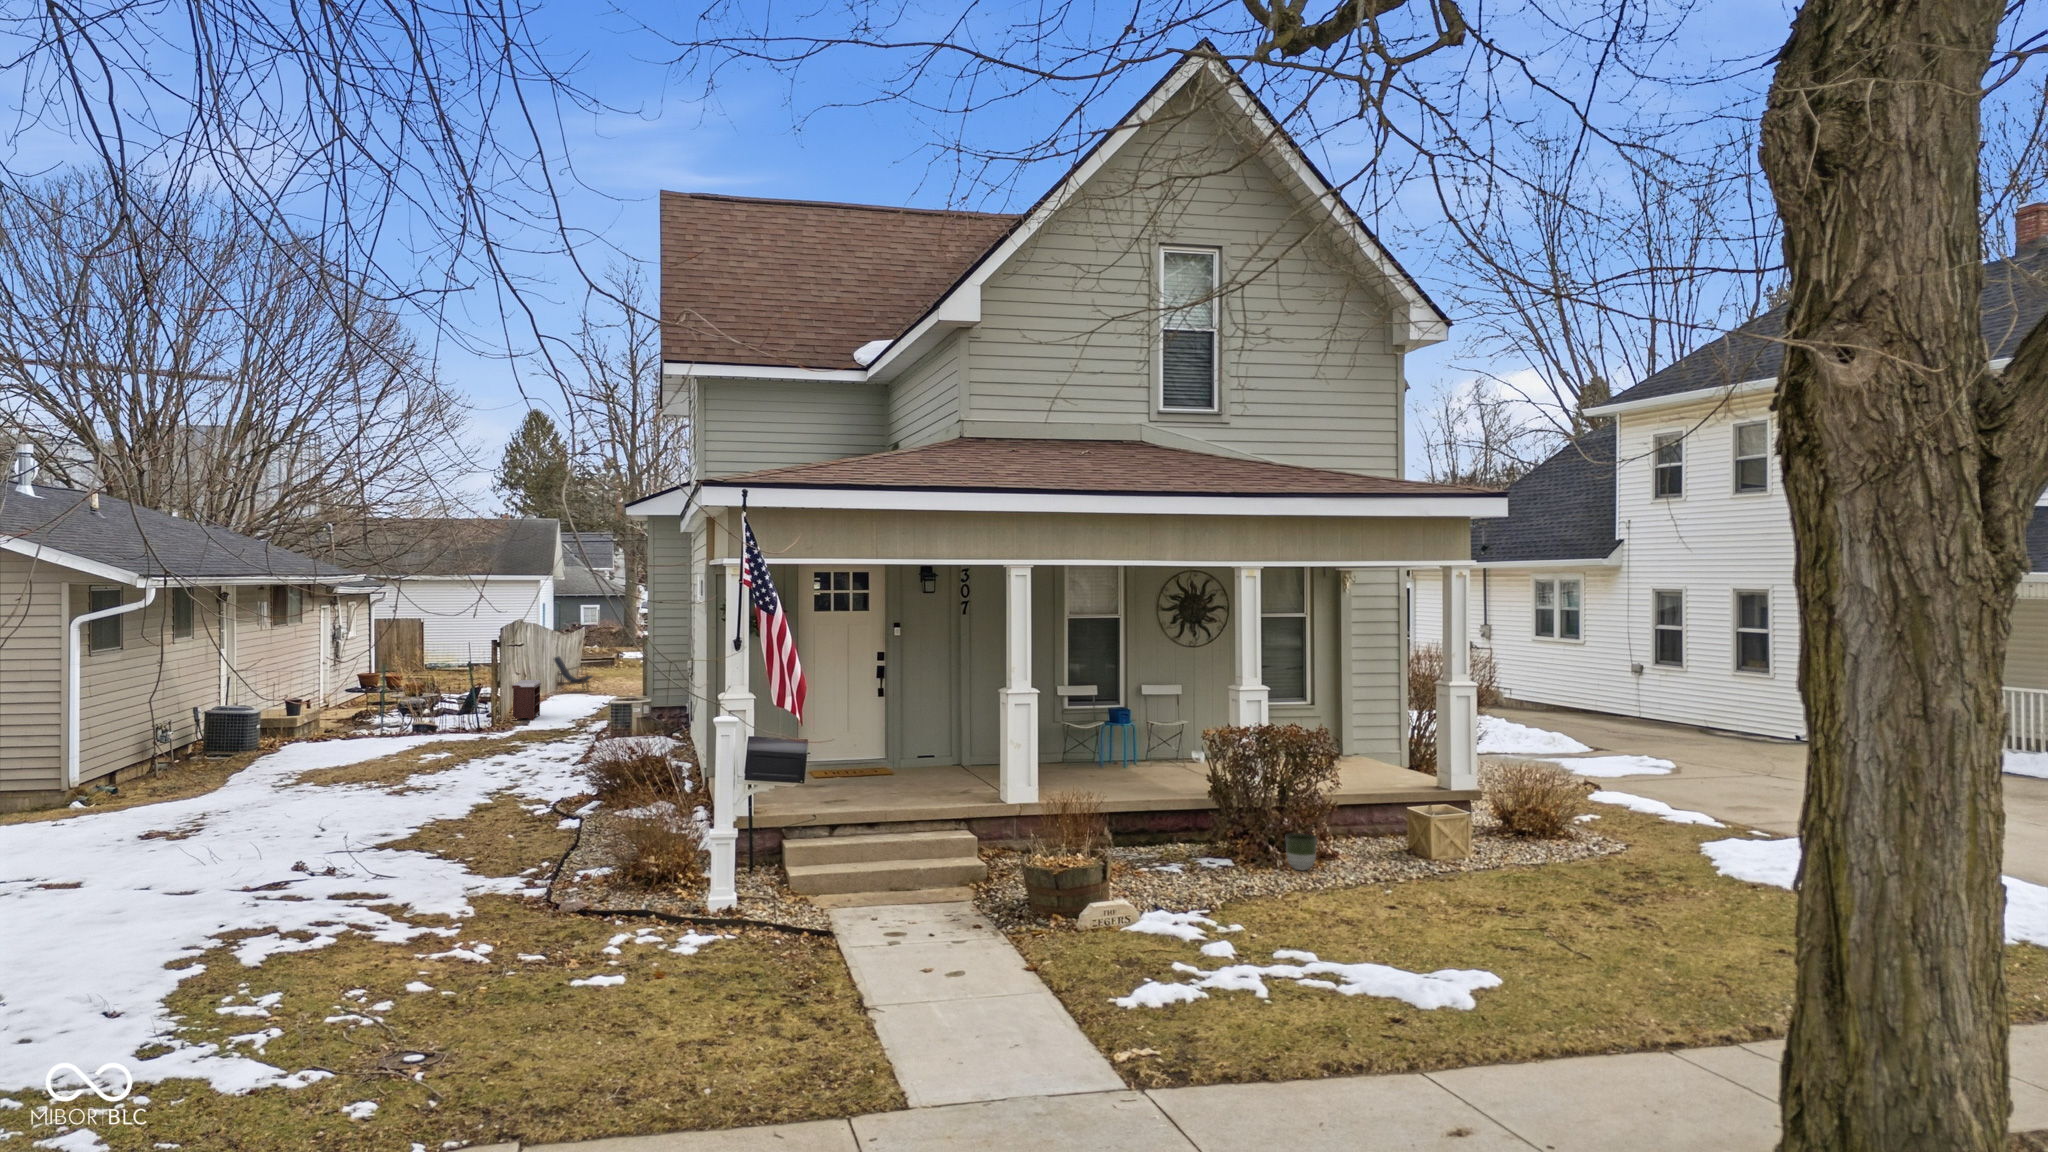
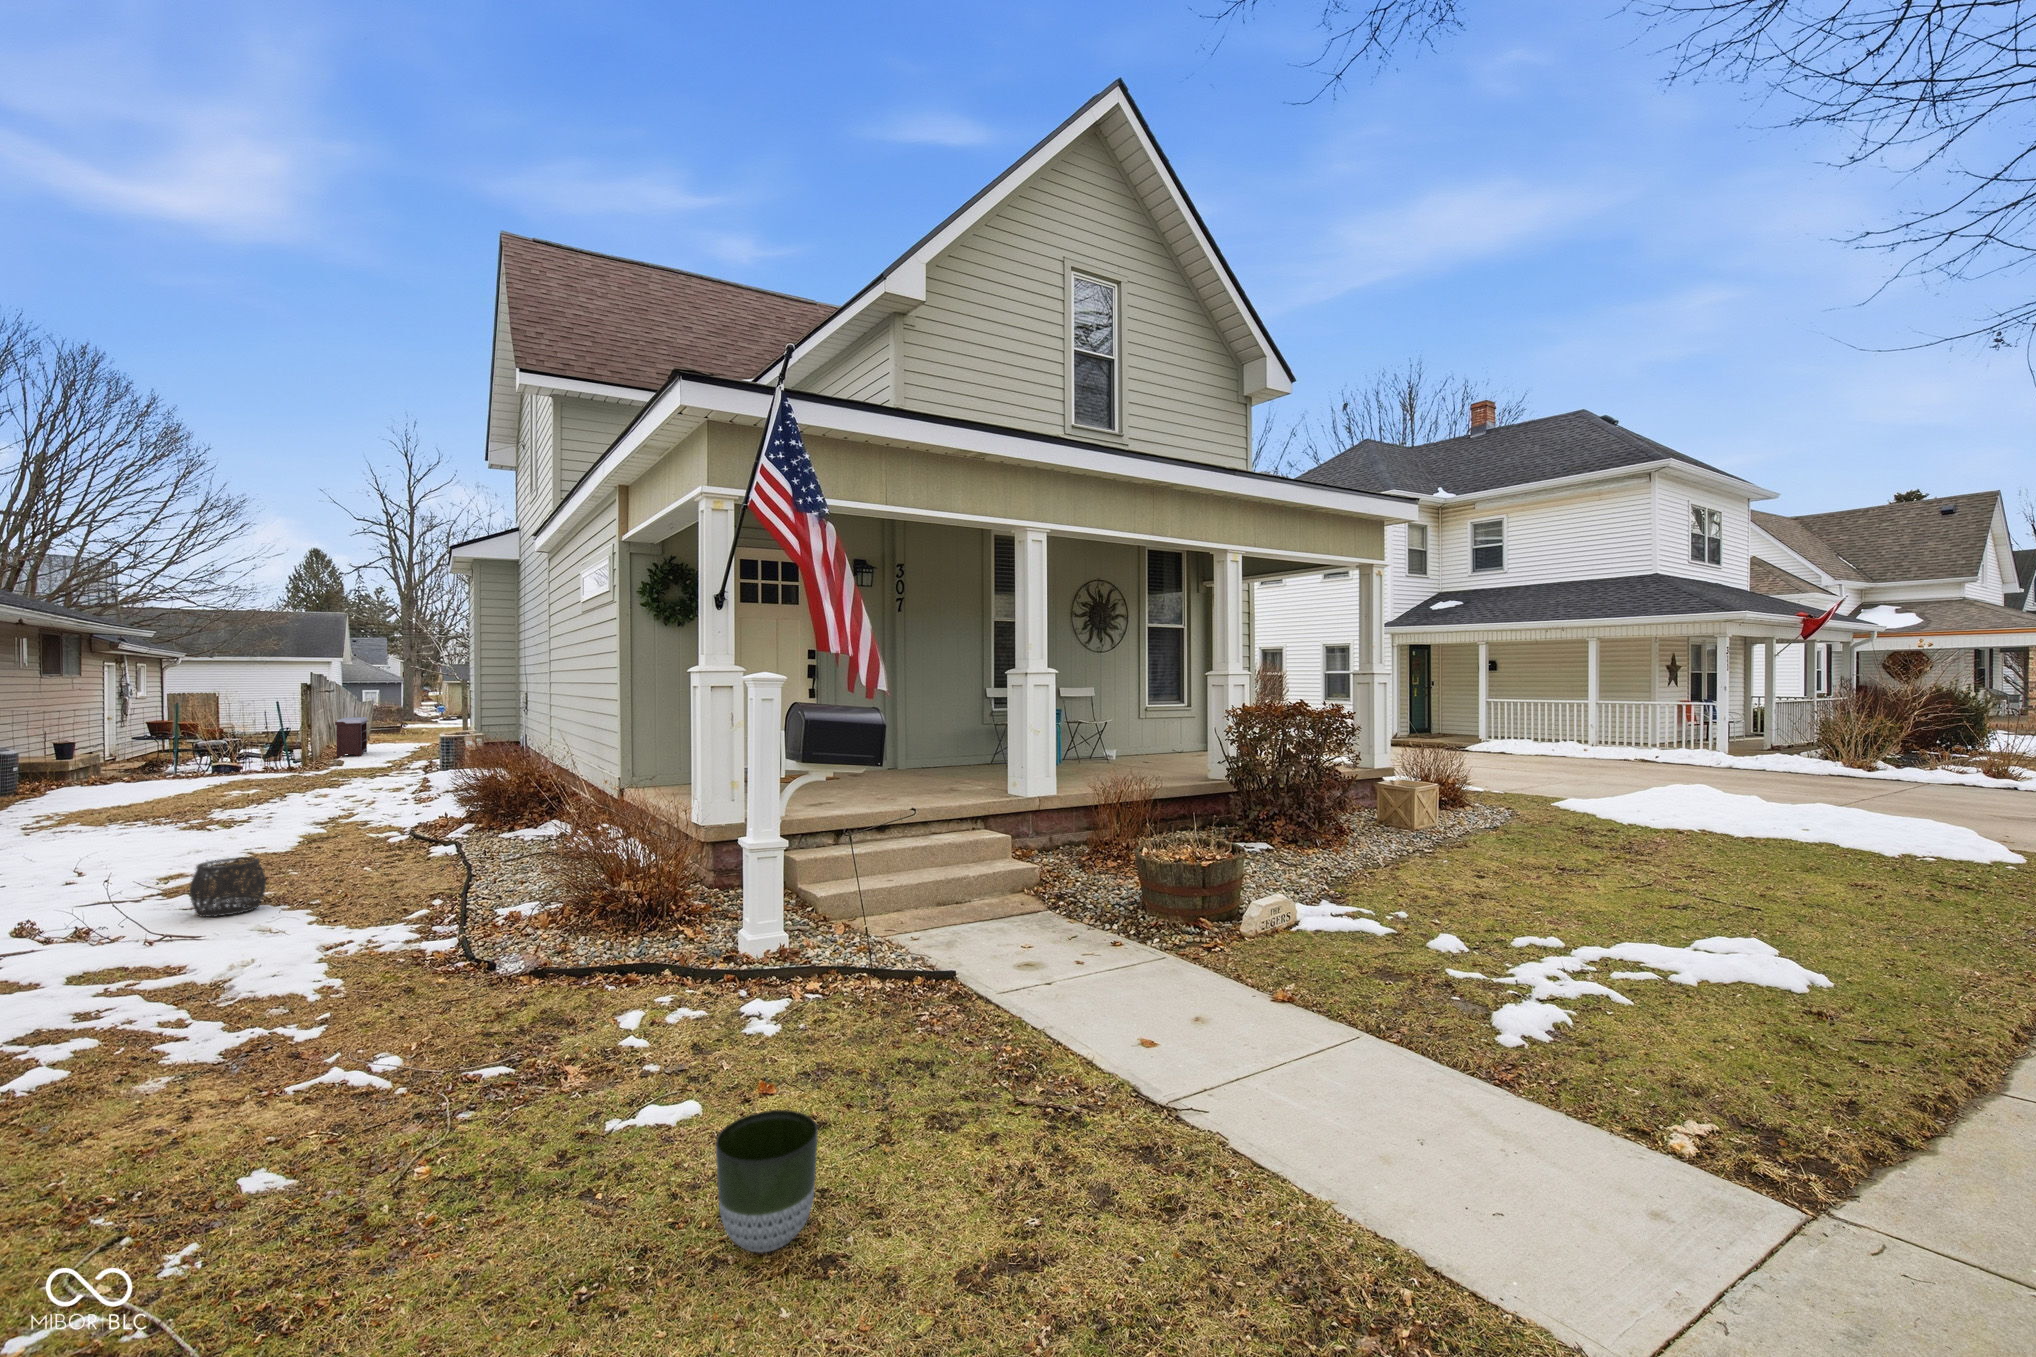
lounge chair: present [554,657,593,690] -> none [375,701,418,735]
woven basket: none [391,821,439,864] -> present [190,857,266,917]
planter: present [1286,833,1317,871] -> present [716,1110,818,1253]

